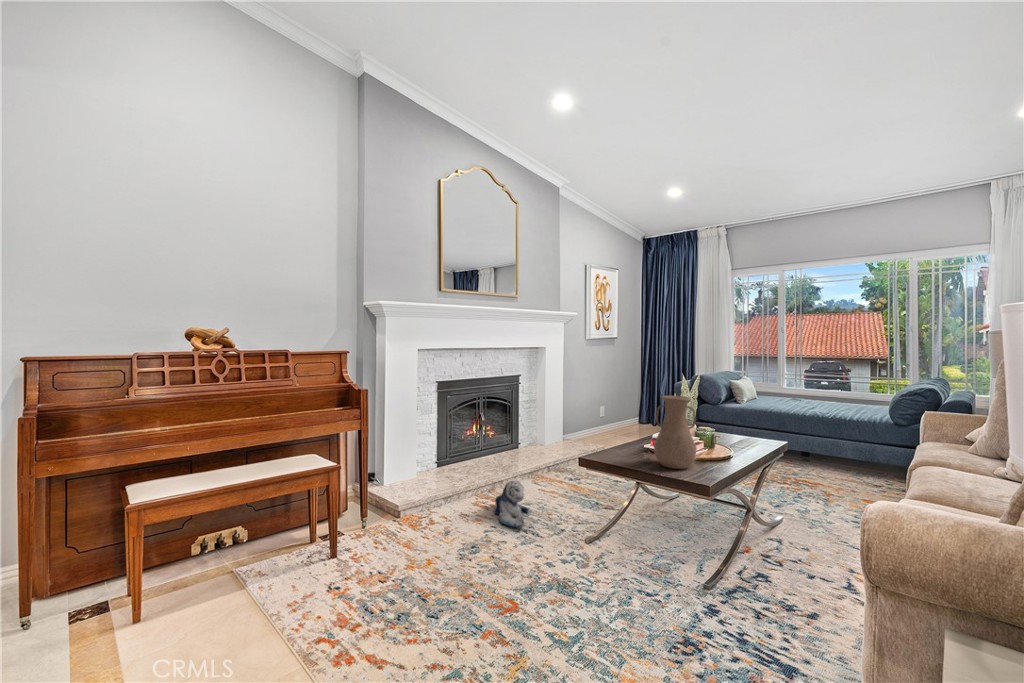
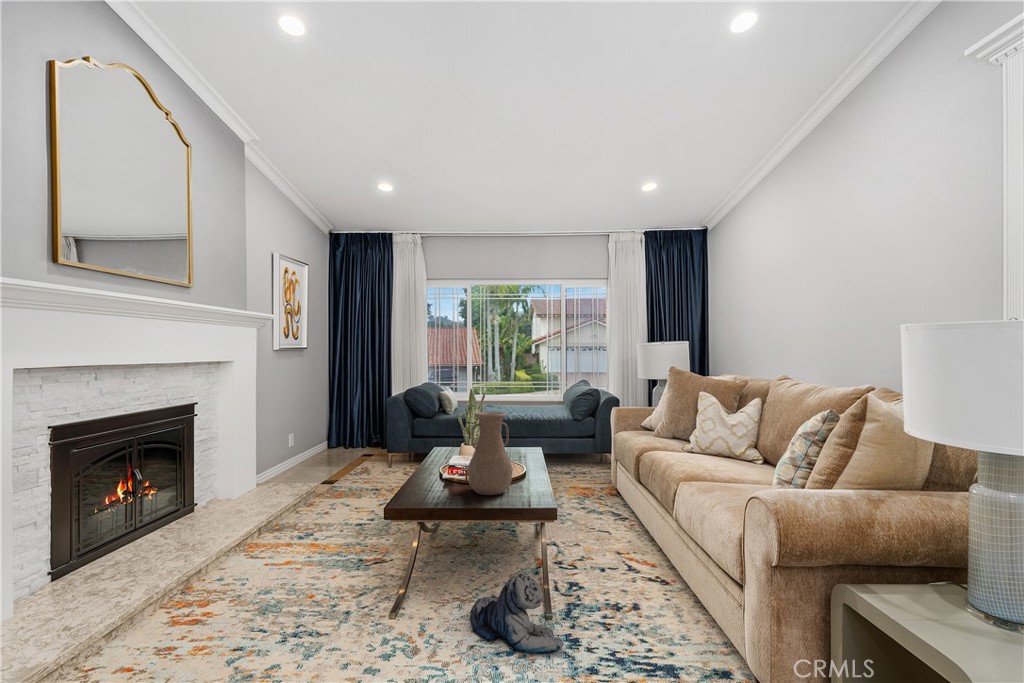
plush toy: present [493,481,529,528] -> present [470,574,564,654]

